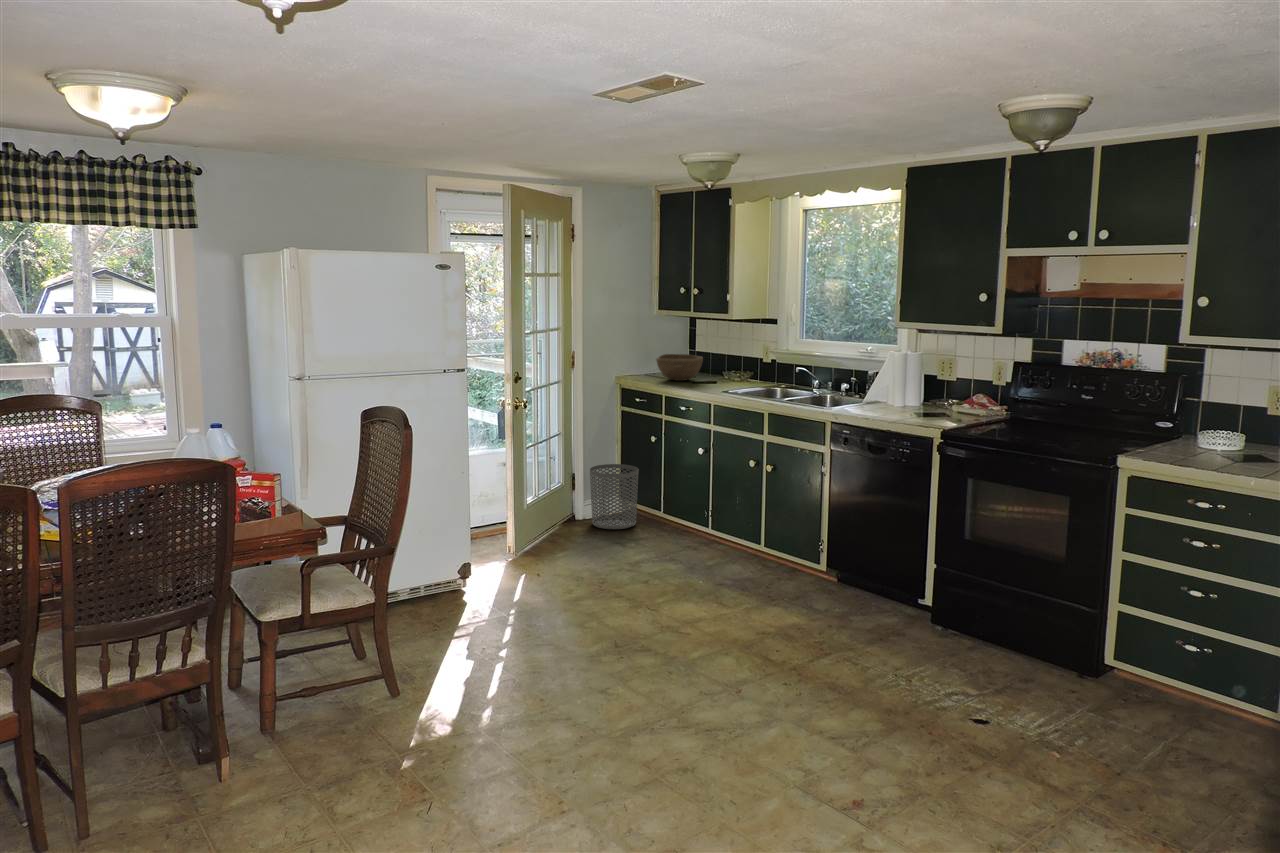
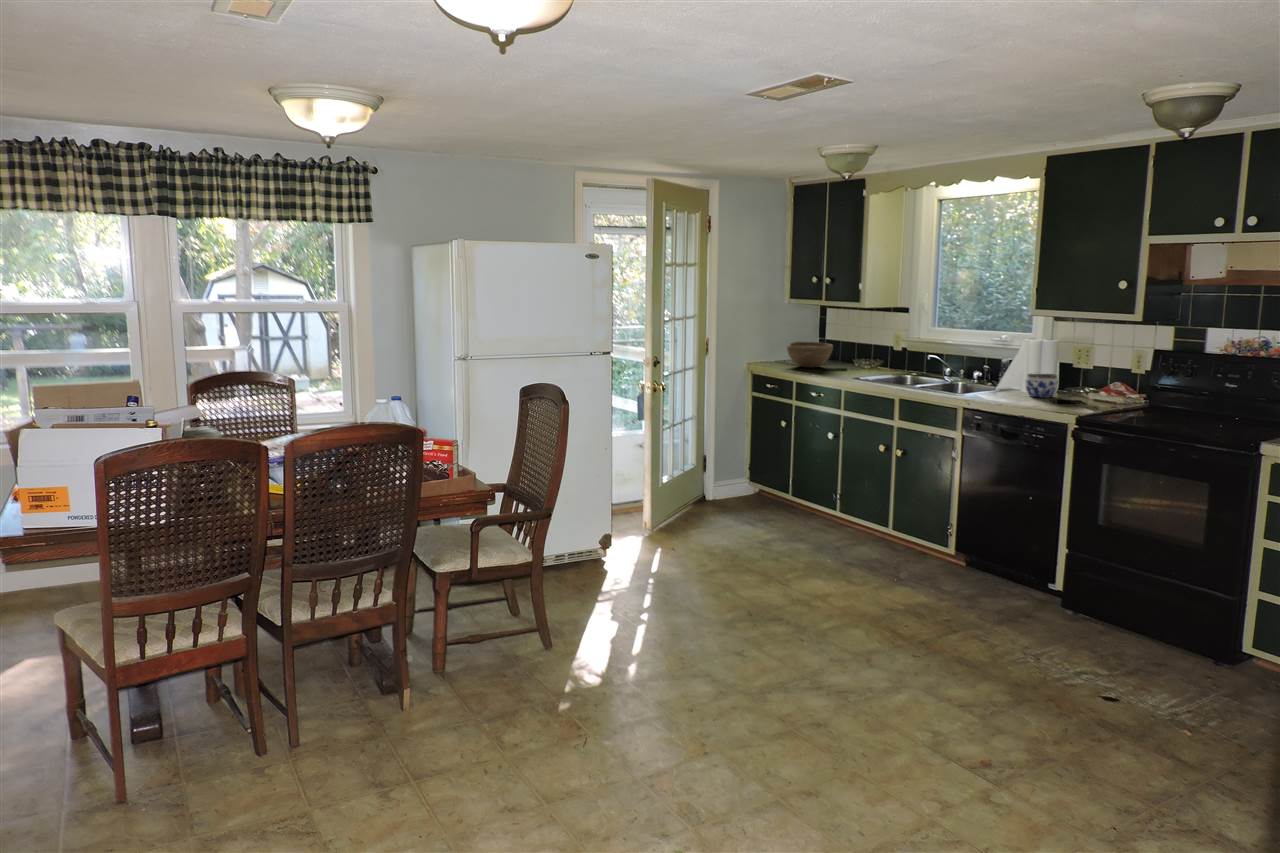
jar: none [891,385,923,410] -> present [1025,374,1058,398]
waste bin: present [590,464,639,529] -> none [720,447,767,510]

